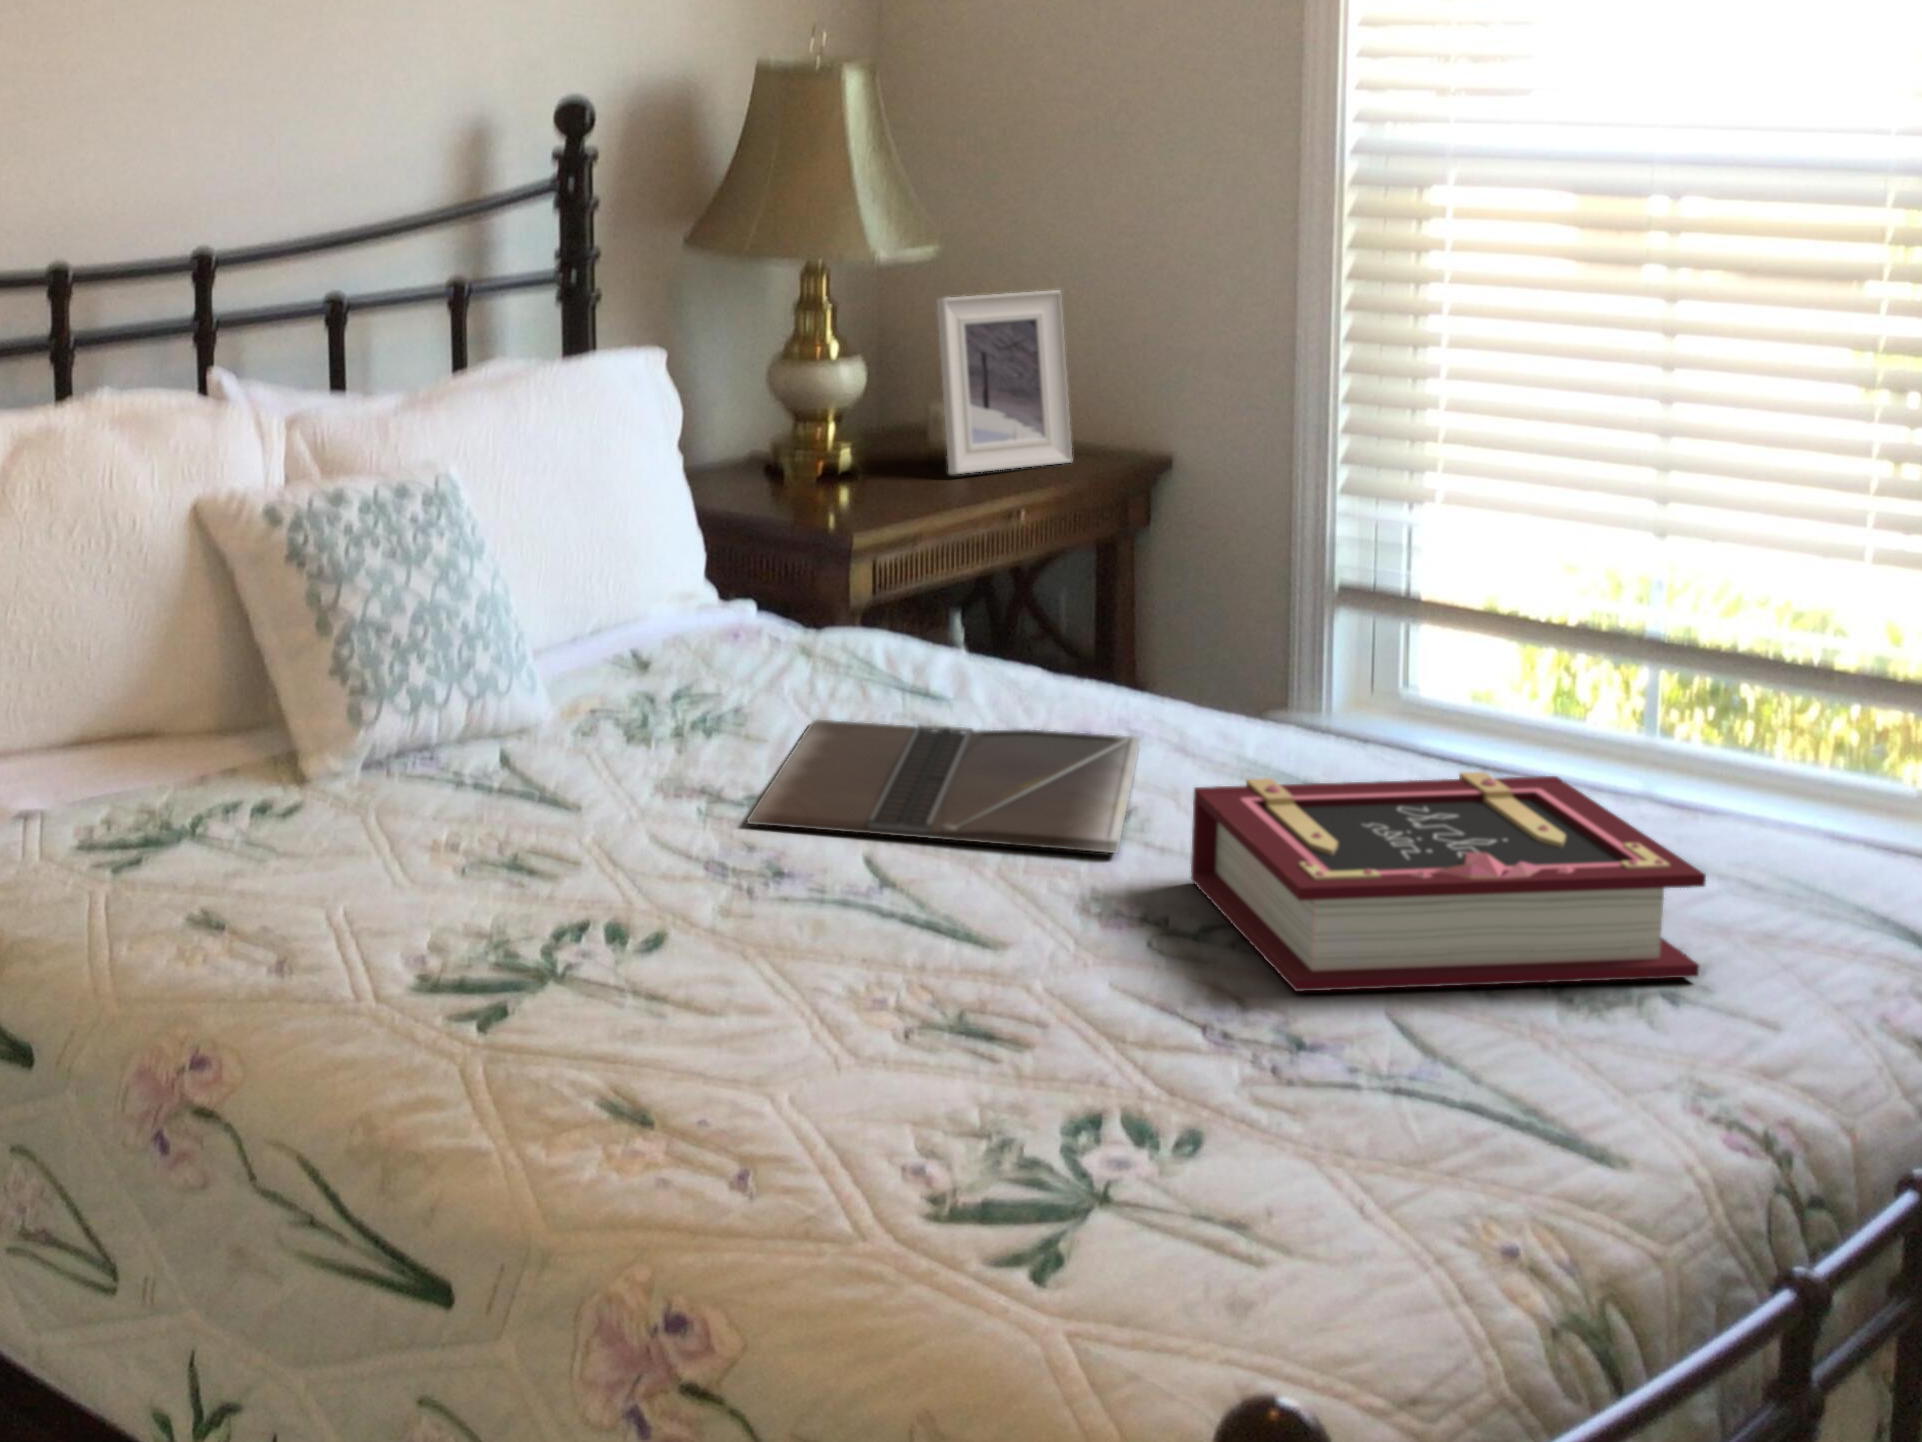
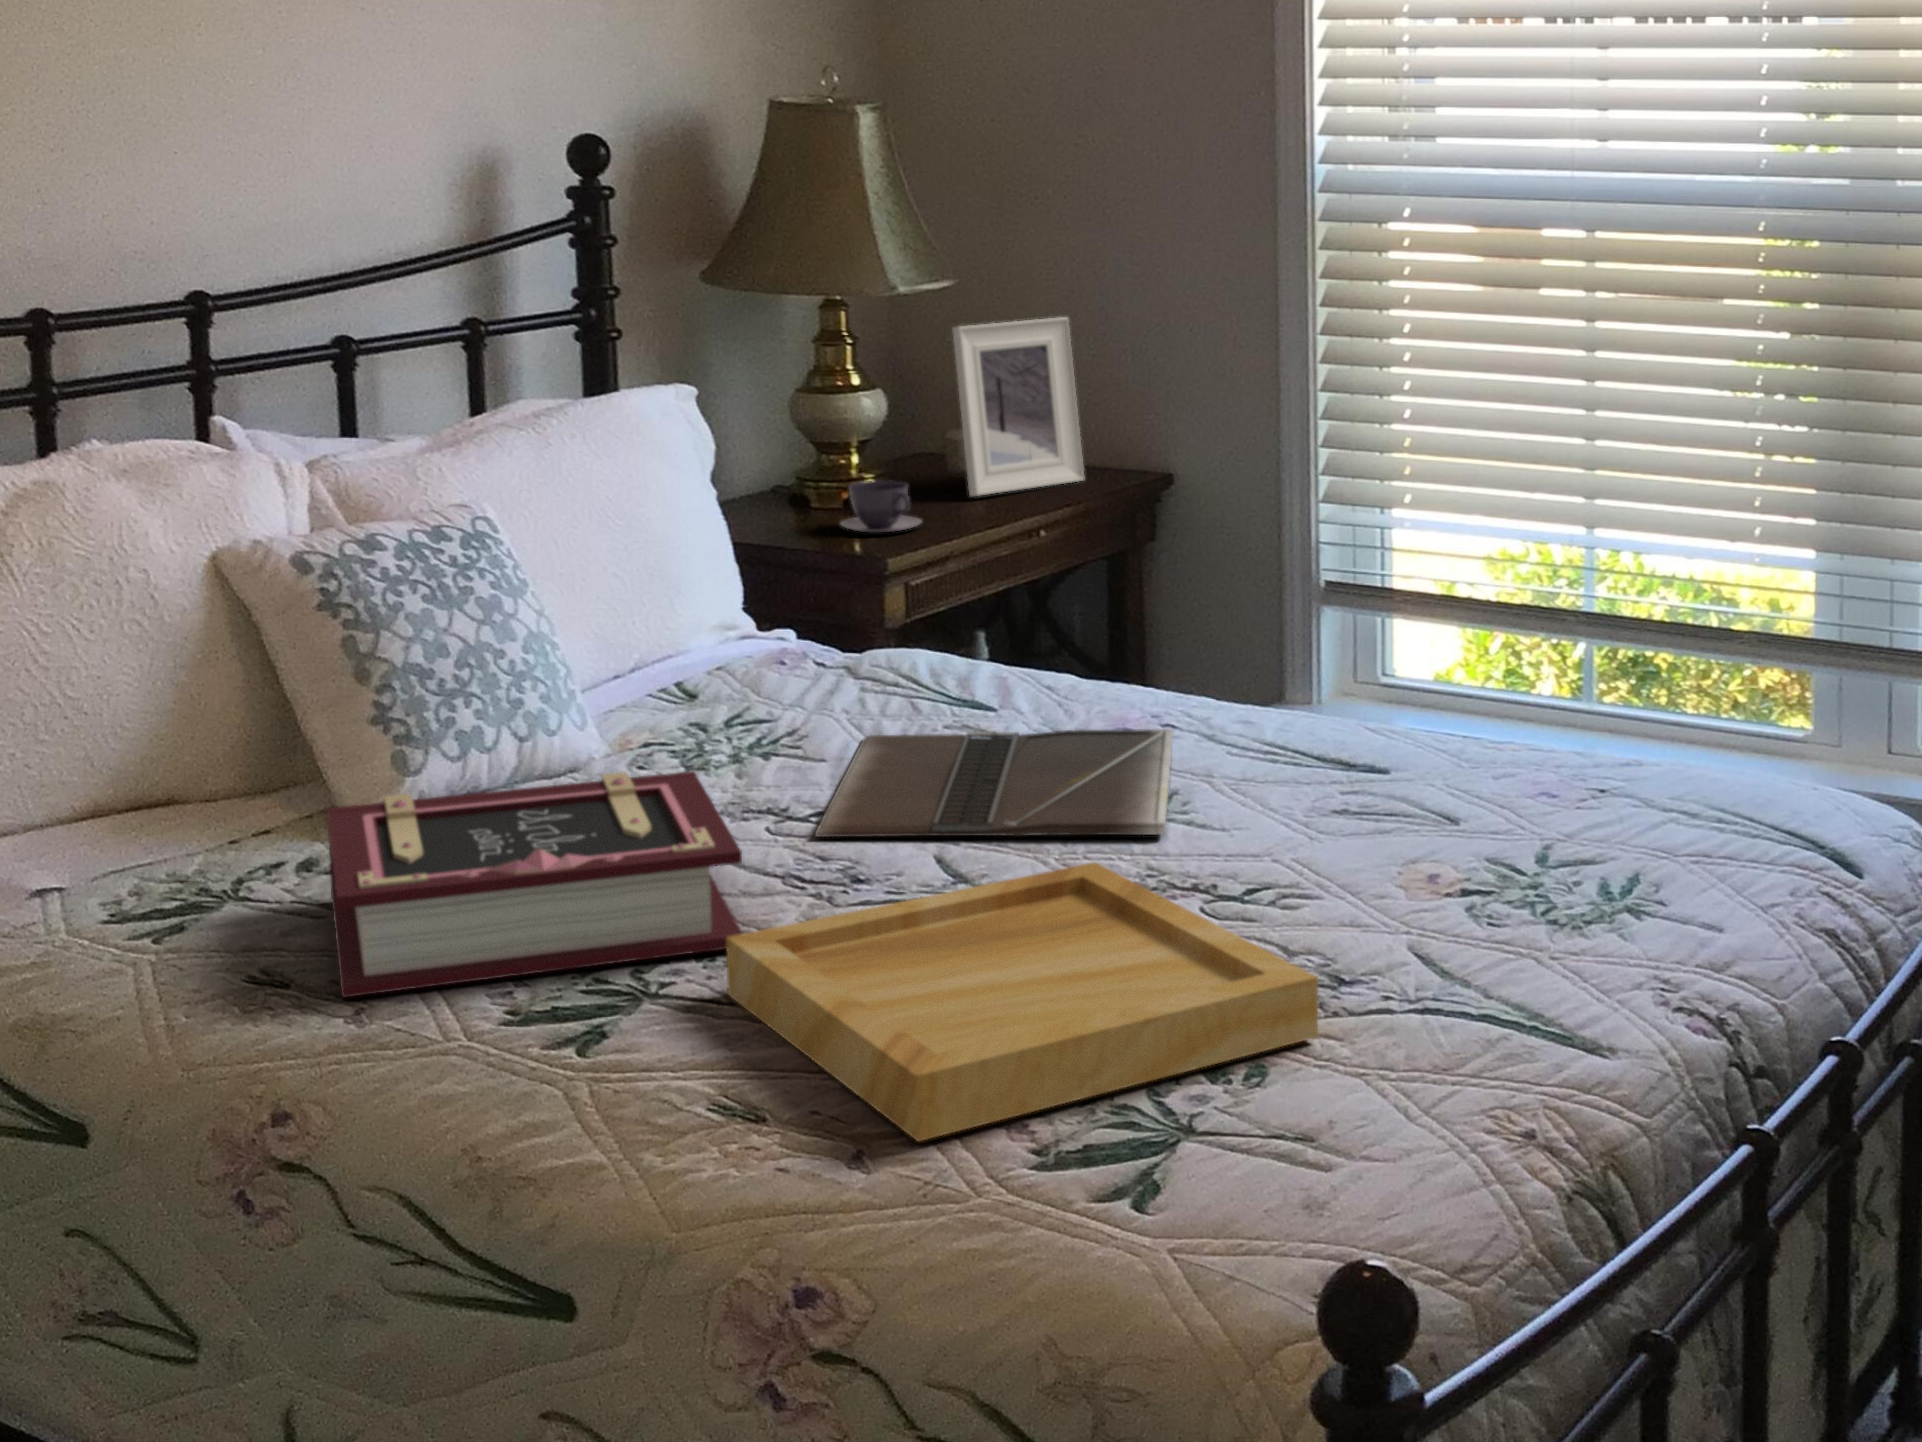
teacup: none [812,454,896,507] -> present [840,480,922,532]
book: present [1191,772,1706,991] -> present [327,771,743,997]
tray: none [635,880,1268,1171] -> present [726,862,1318,1141]

